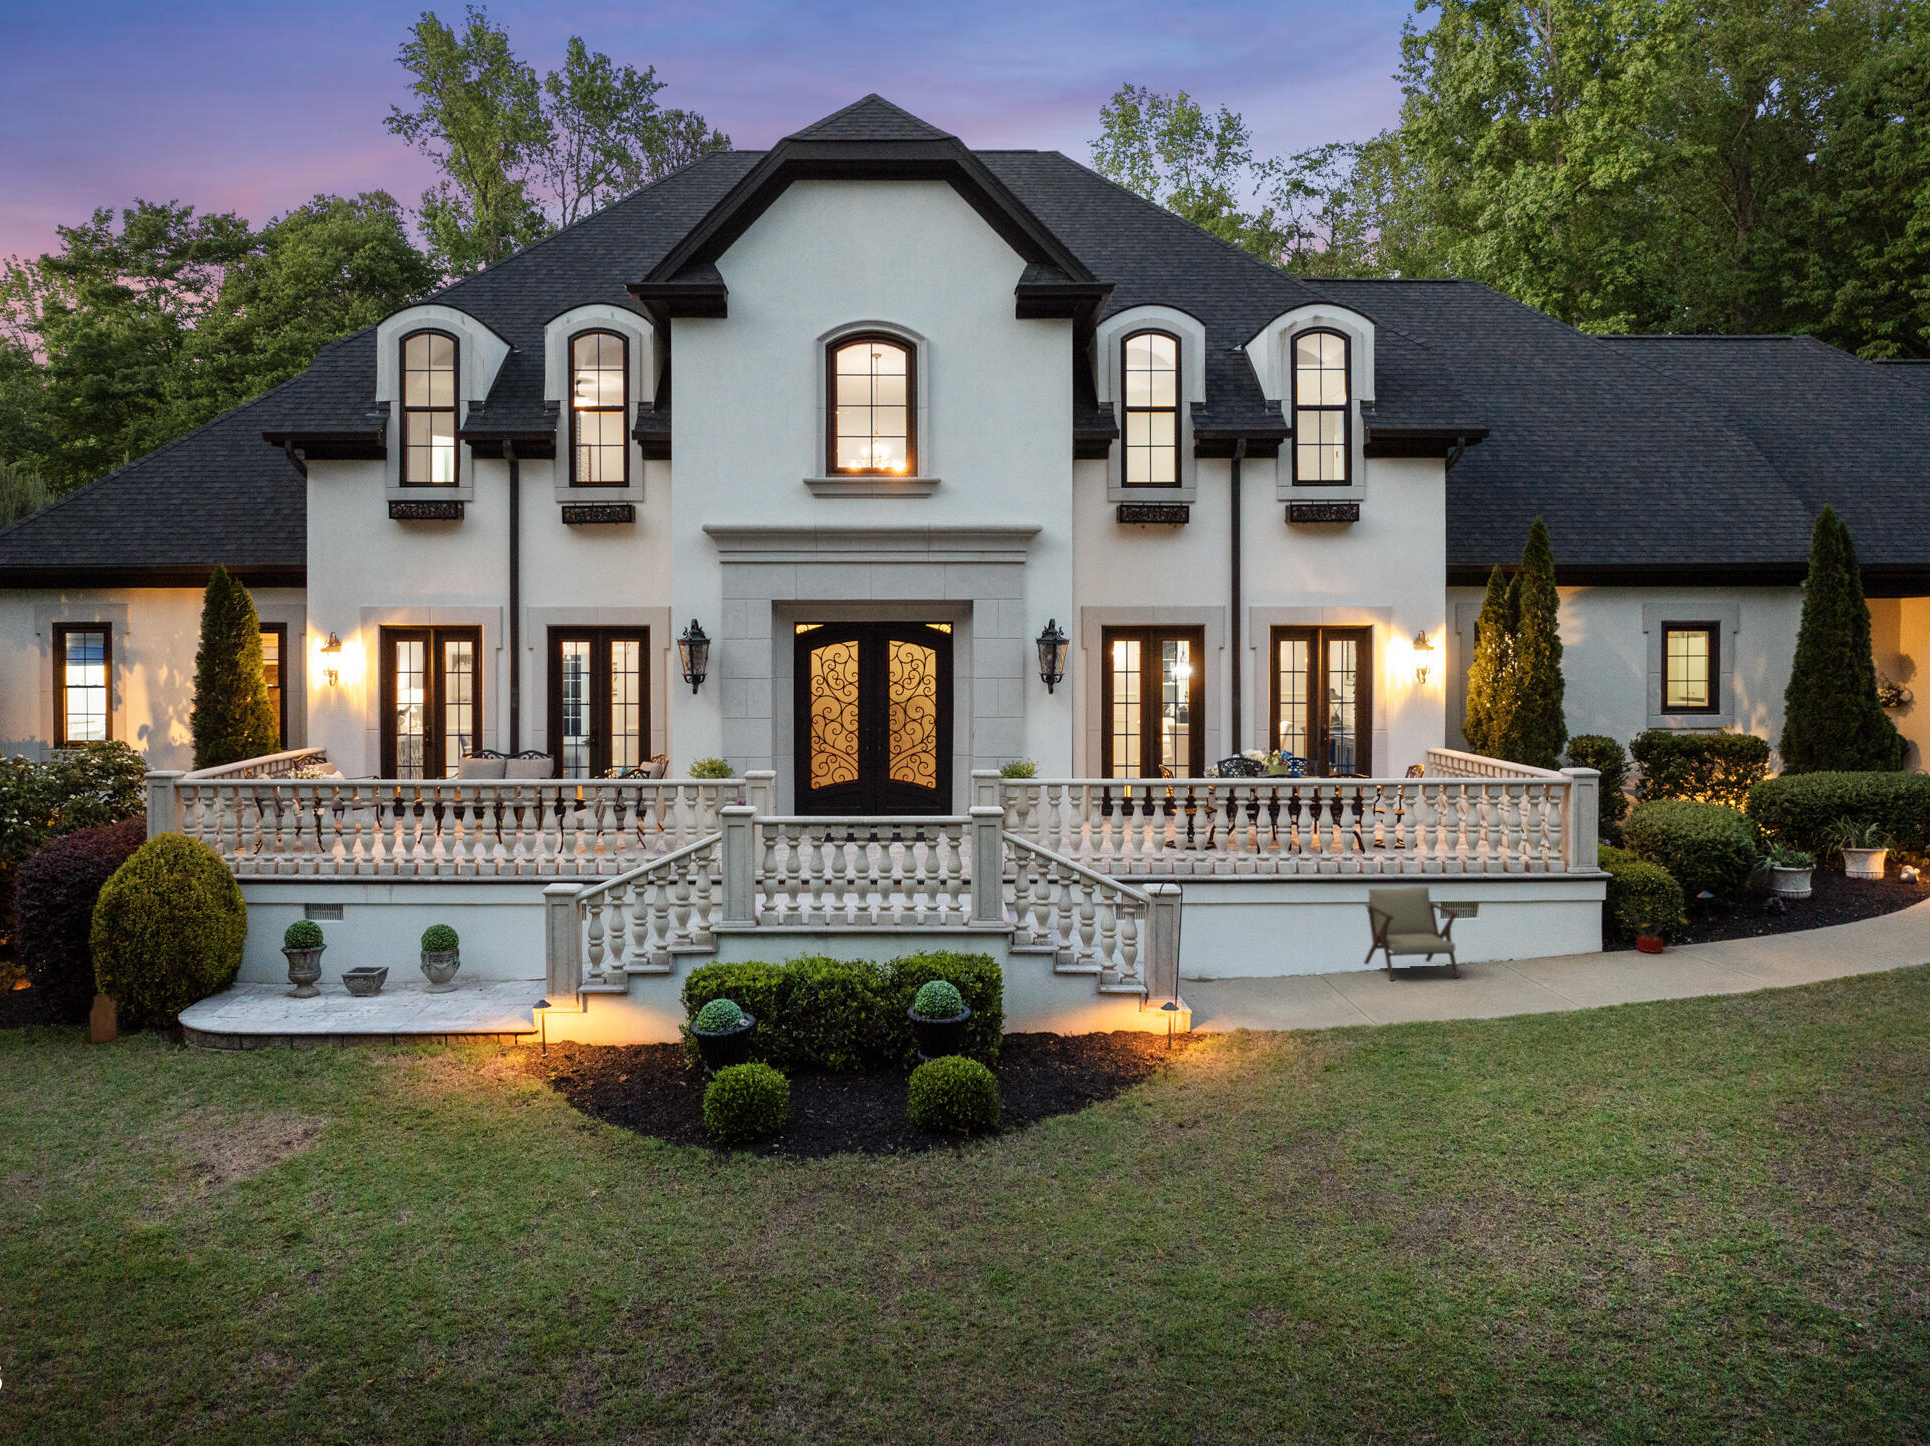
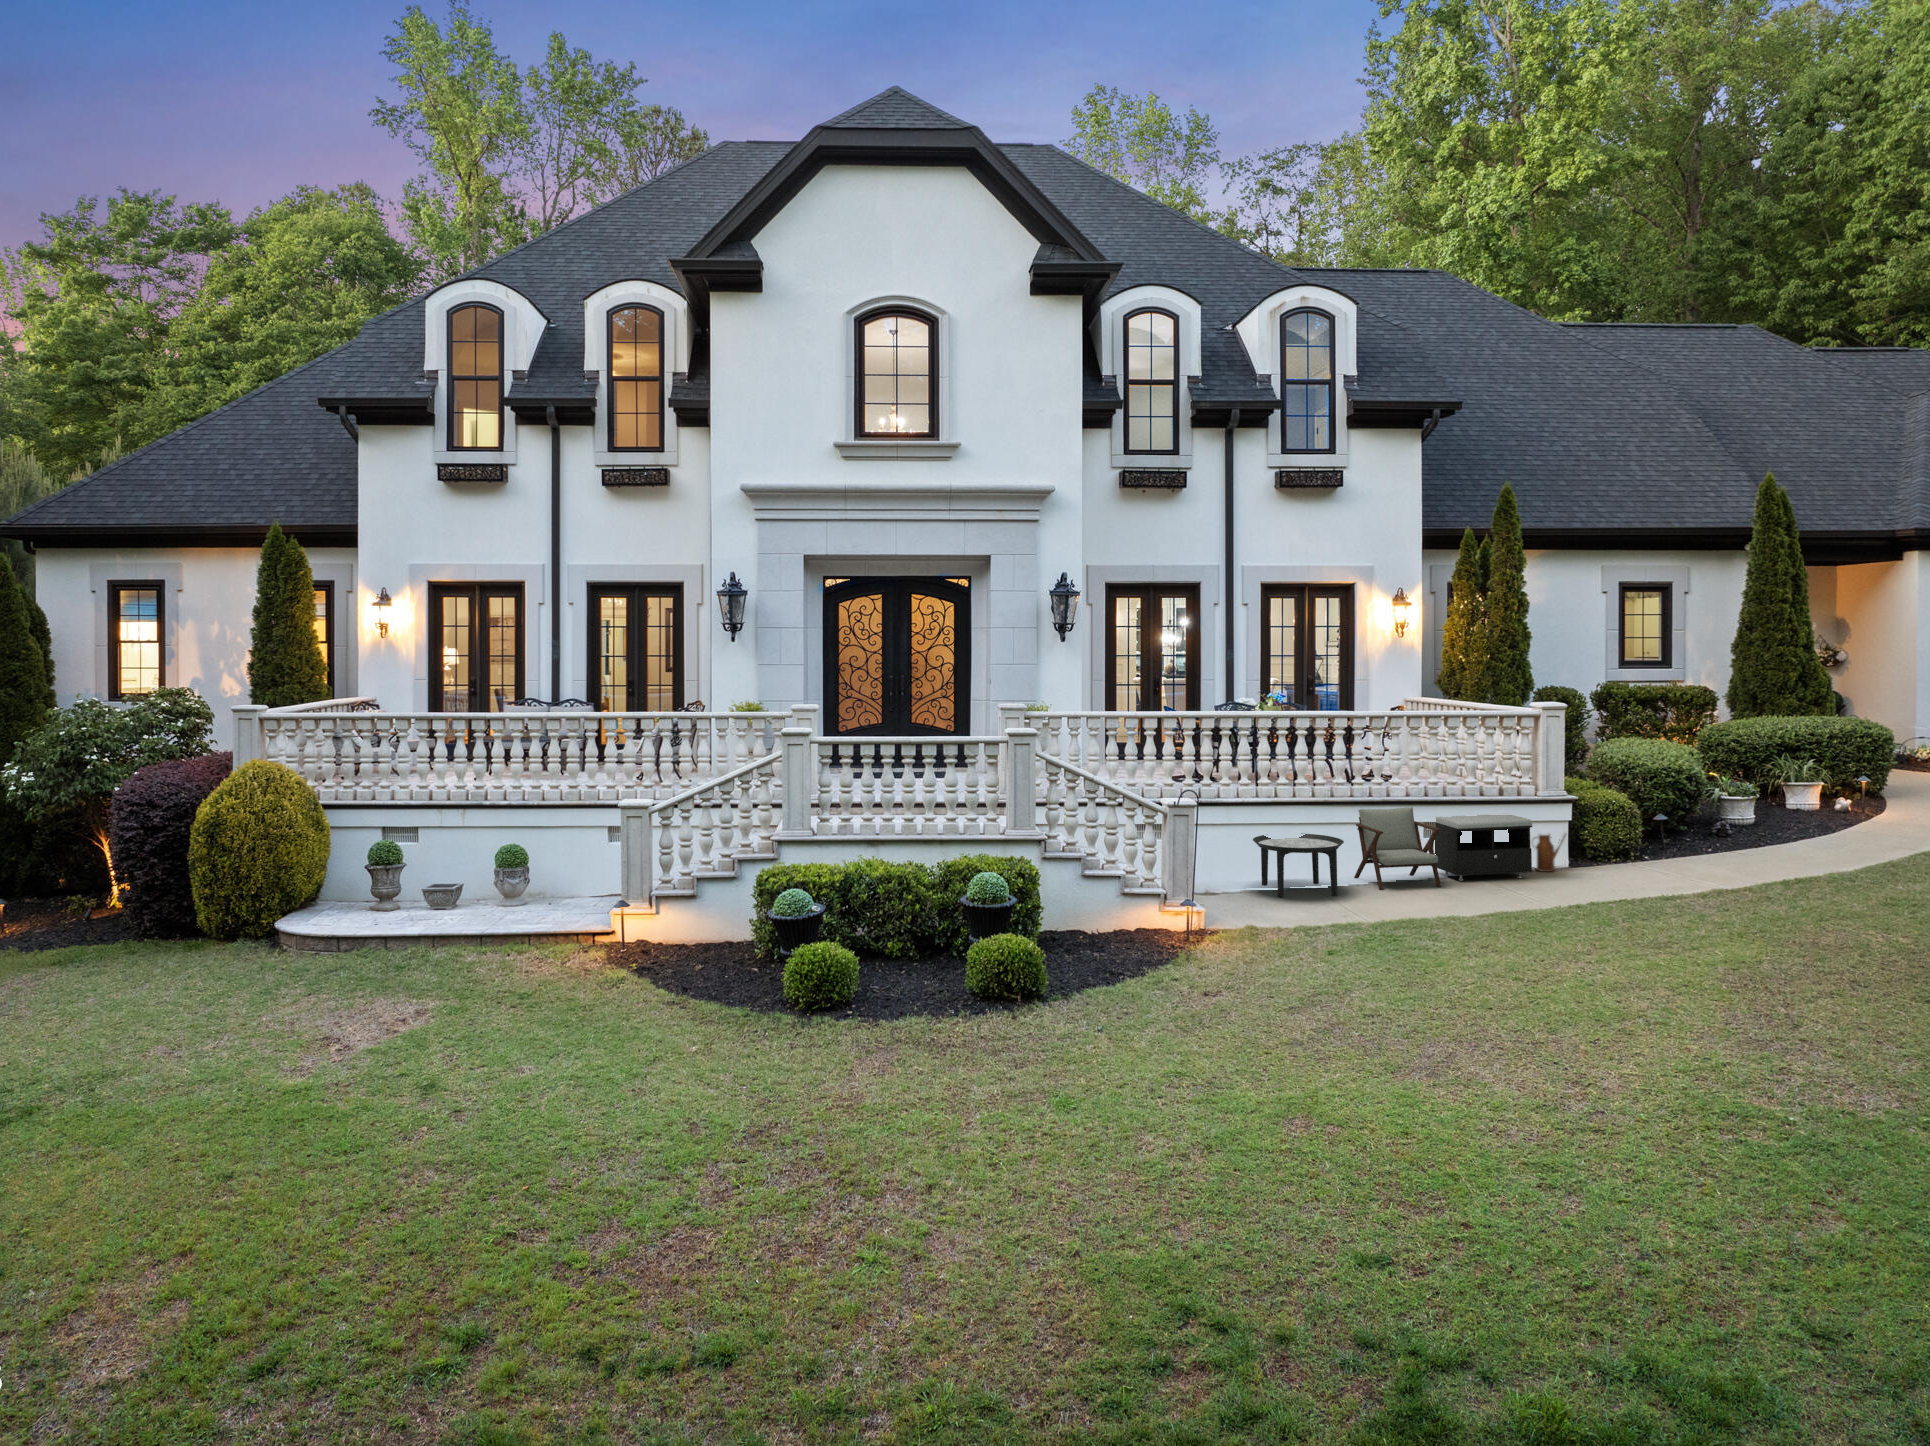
storage bench: none [1452,893,1562,970] -> present [1435,814,1532,881]
decorative plant: present [1620,898,1687,953] -> none [1578,815,1644,866]
round table: none [1250,914,1350,989] -> present [1253,833,1344,897]
watering can: present [90,994,117,1043] -> present [1536,834,1566,872]

